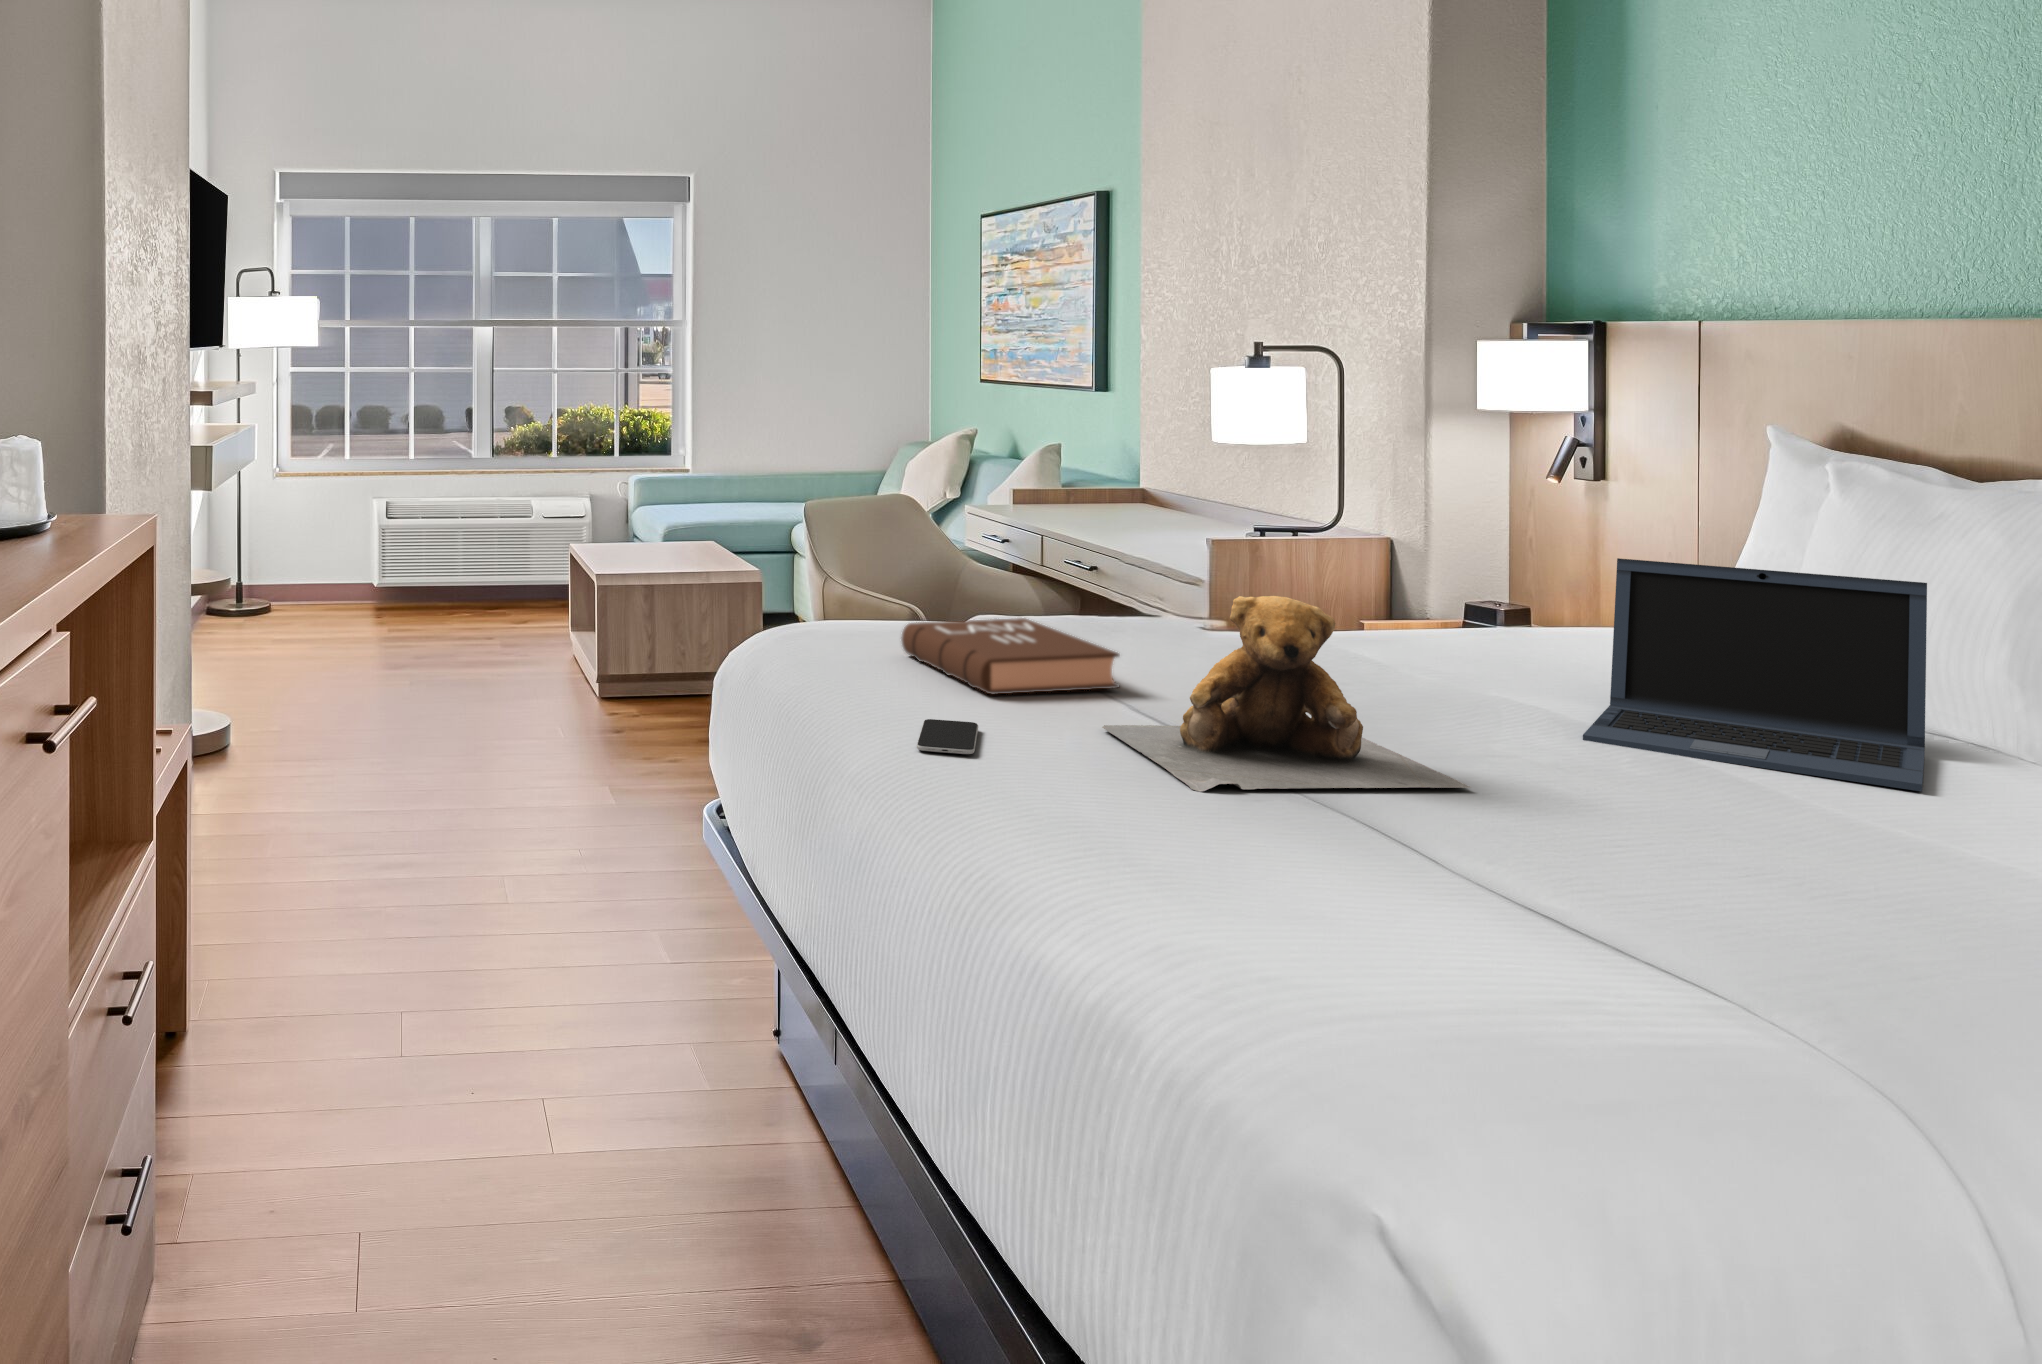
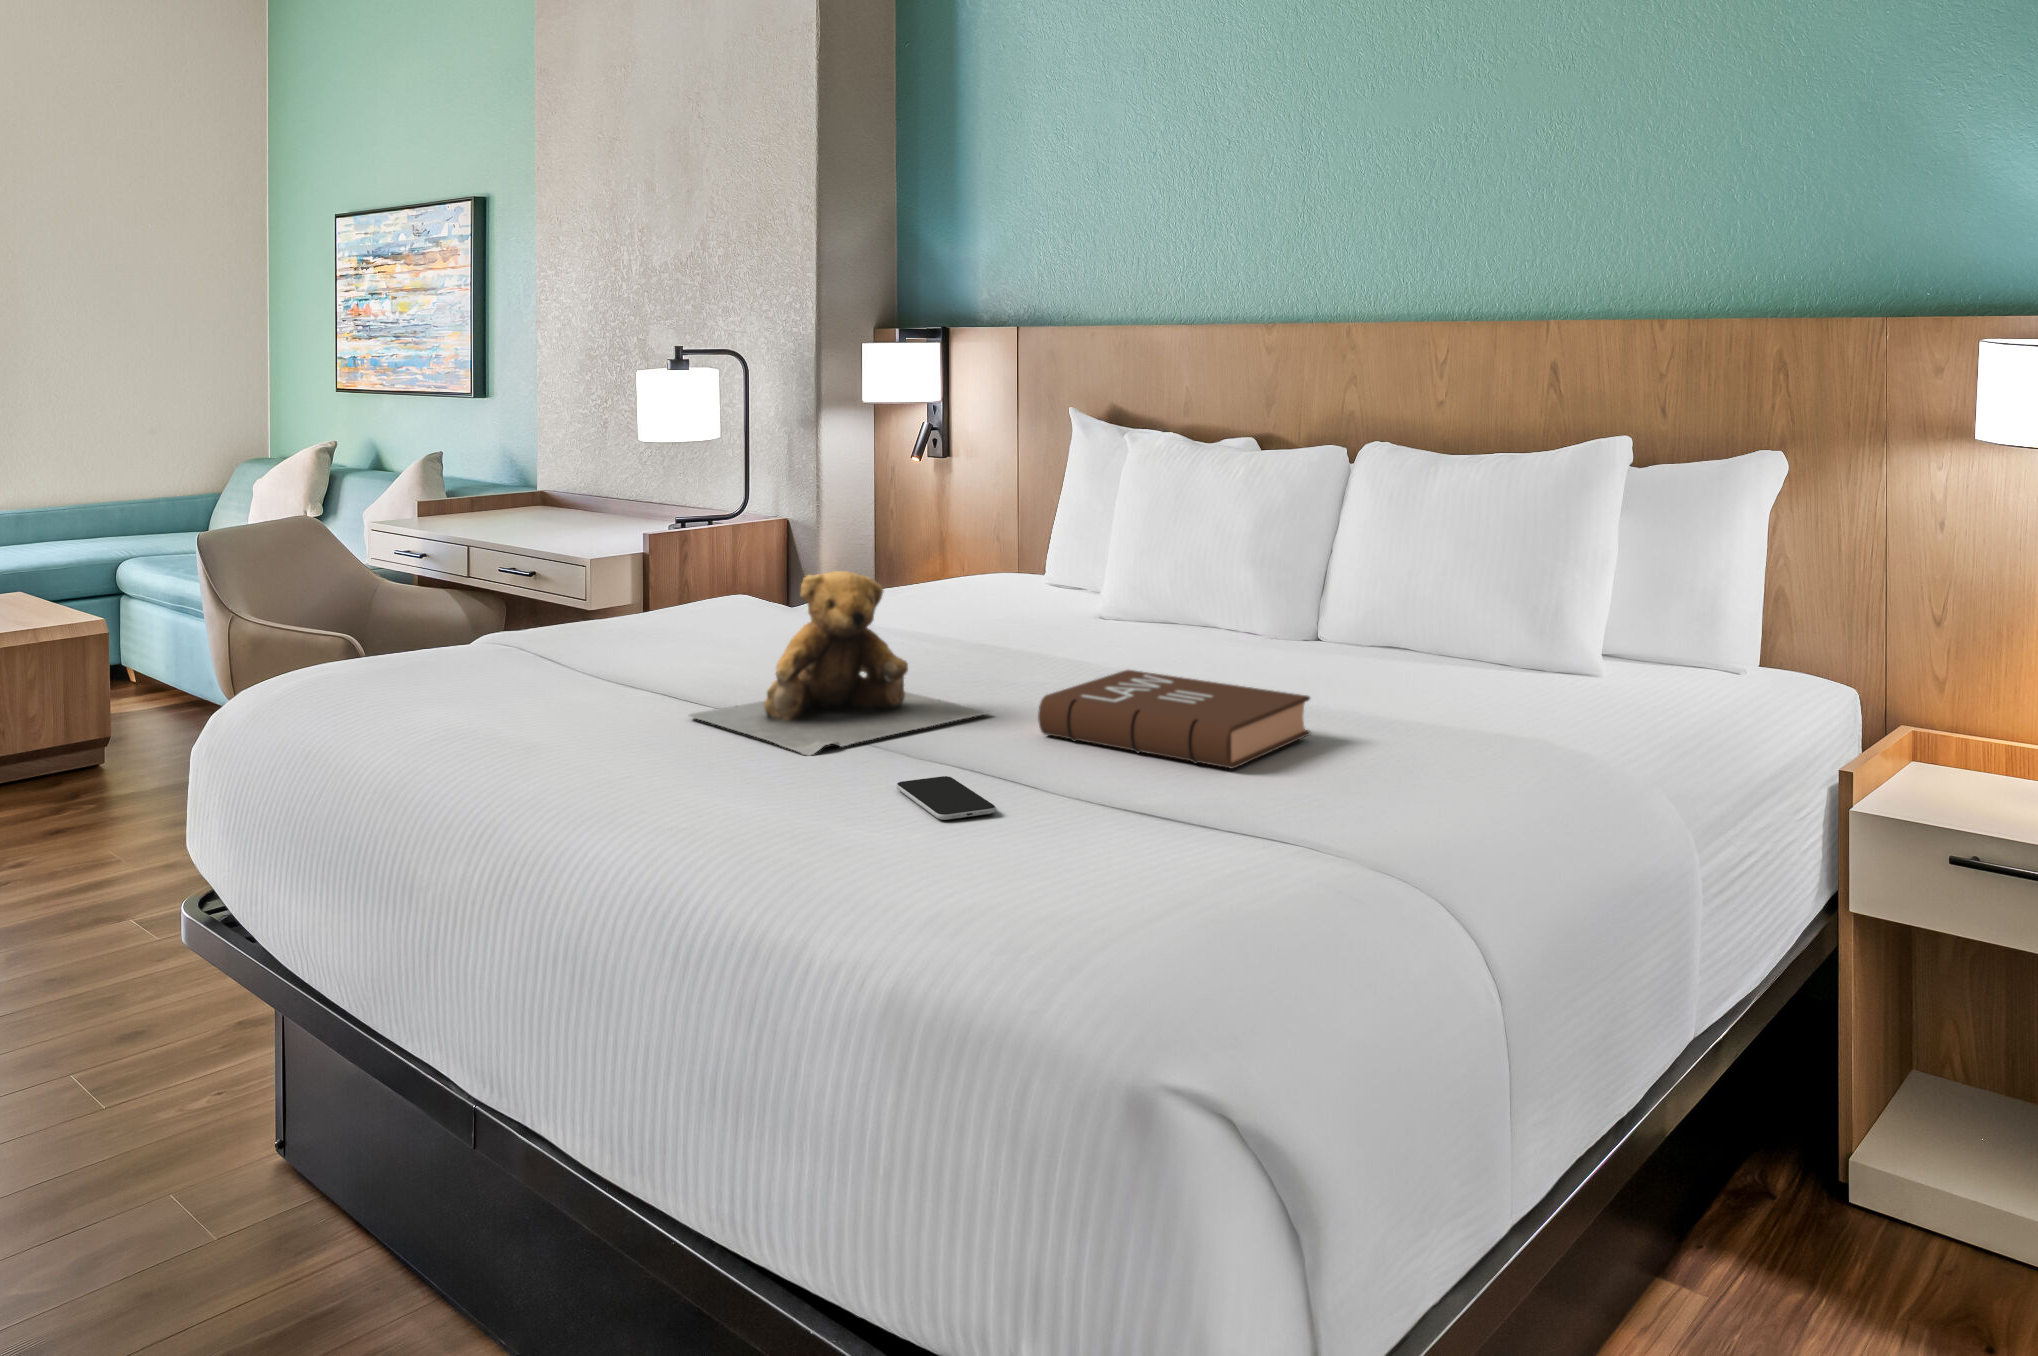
laptop: present [1583,558,1927,791] -> none [1025,515,1232,665]
book: present [901,618,1119,694] -> present [1038,670,1310,768]
smartphone: present [917,719,978,754] -> present [896,776,996,820]

